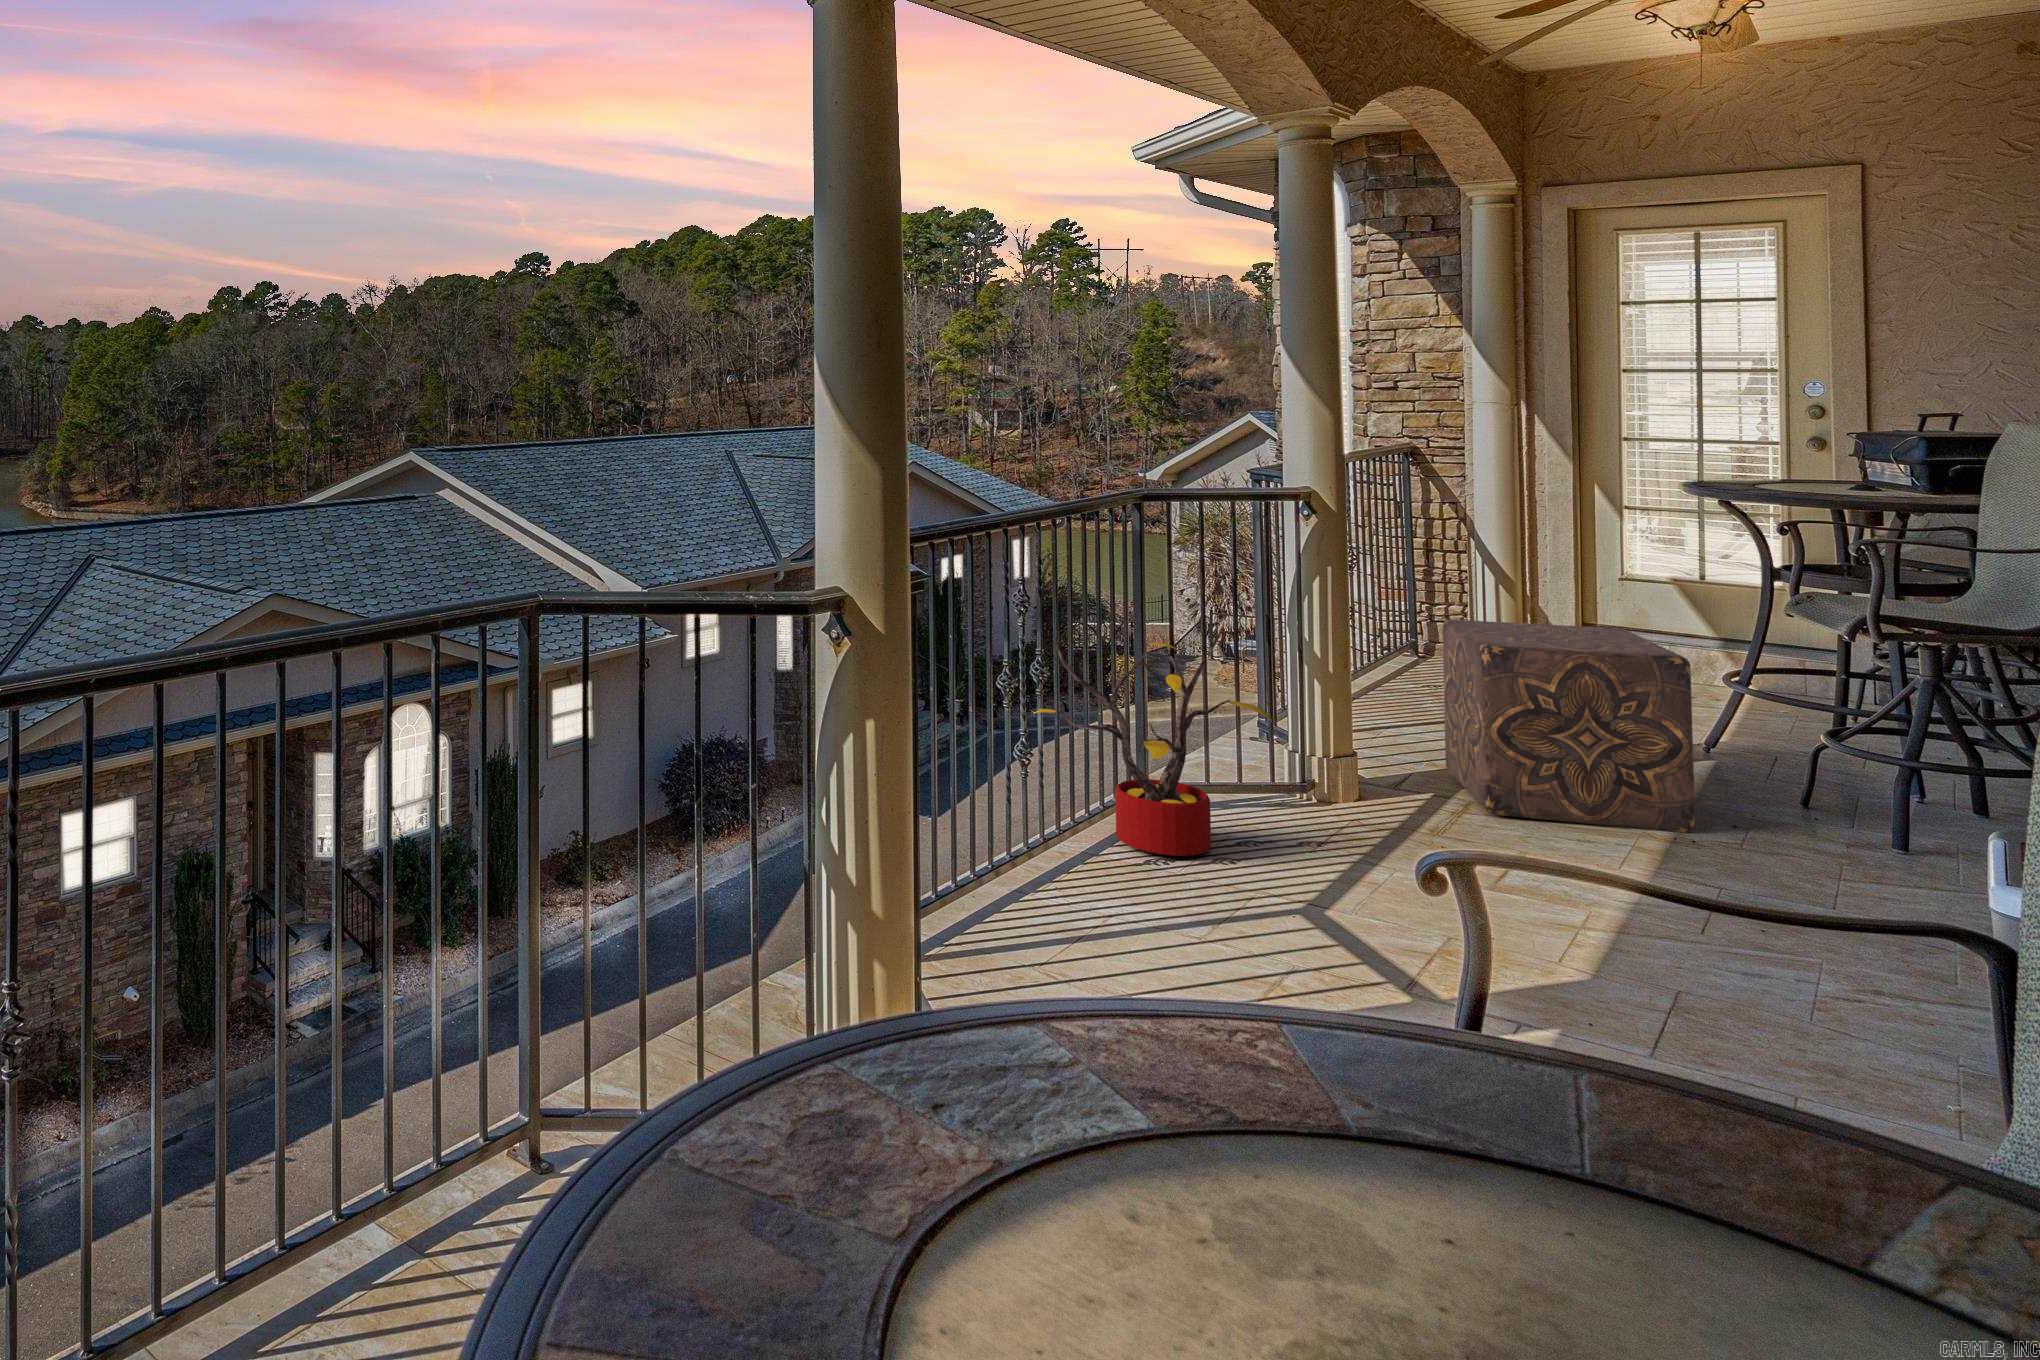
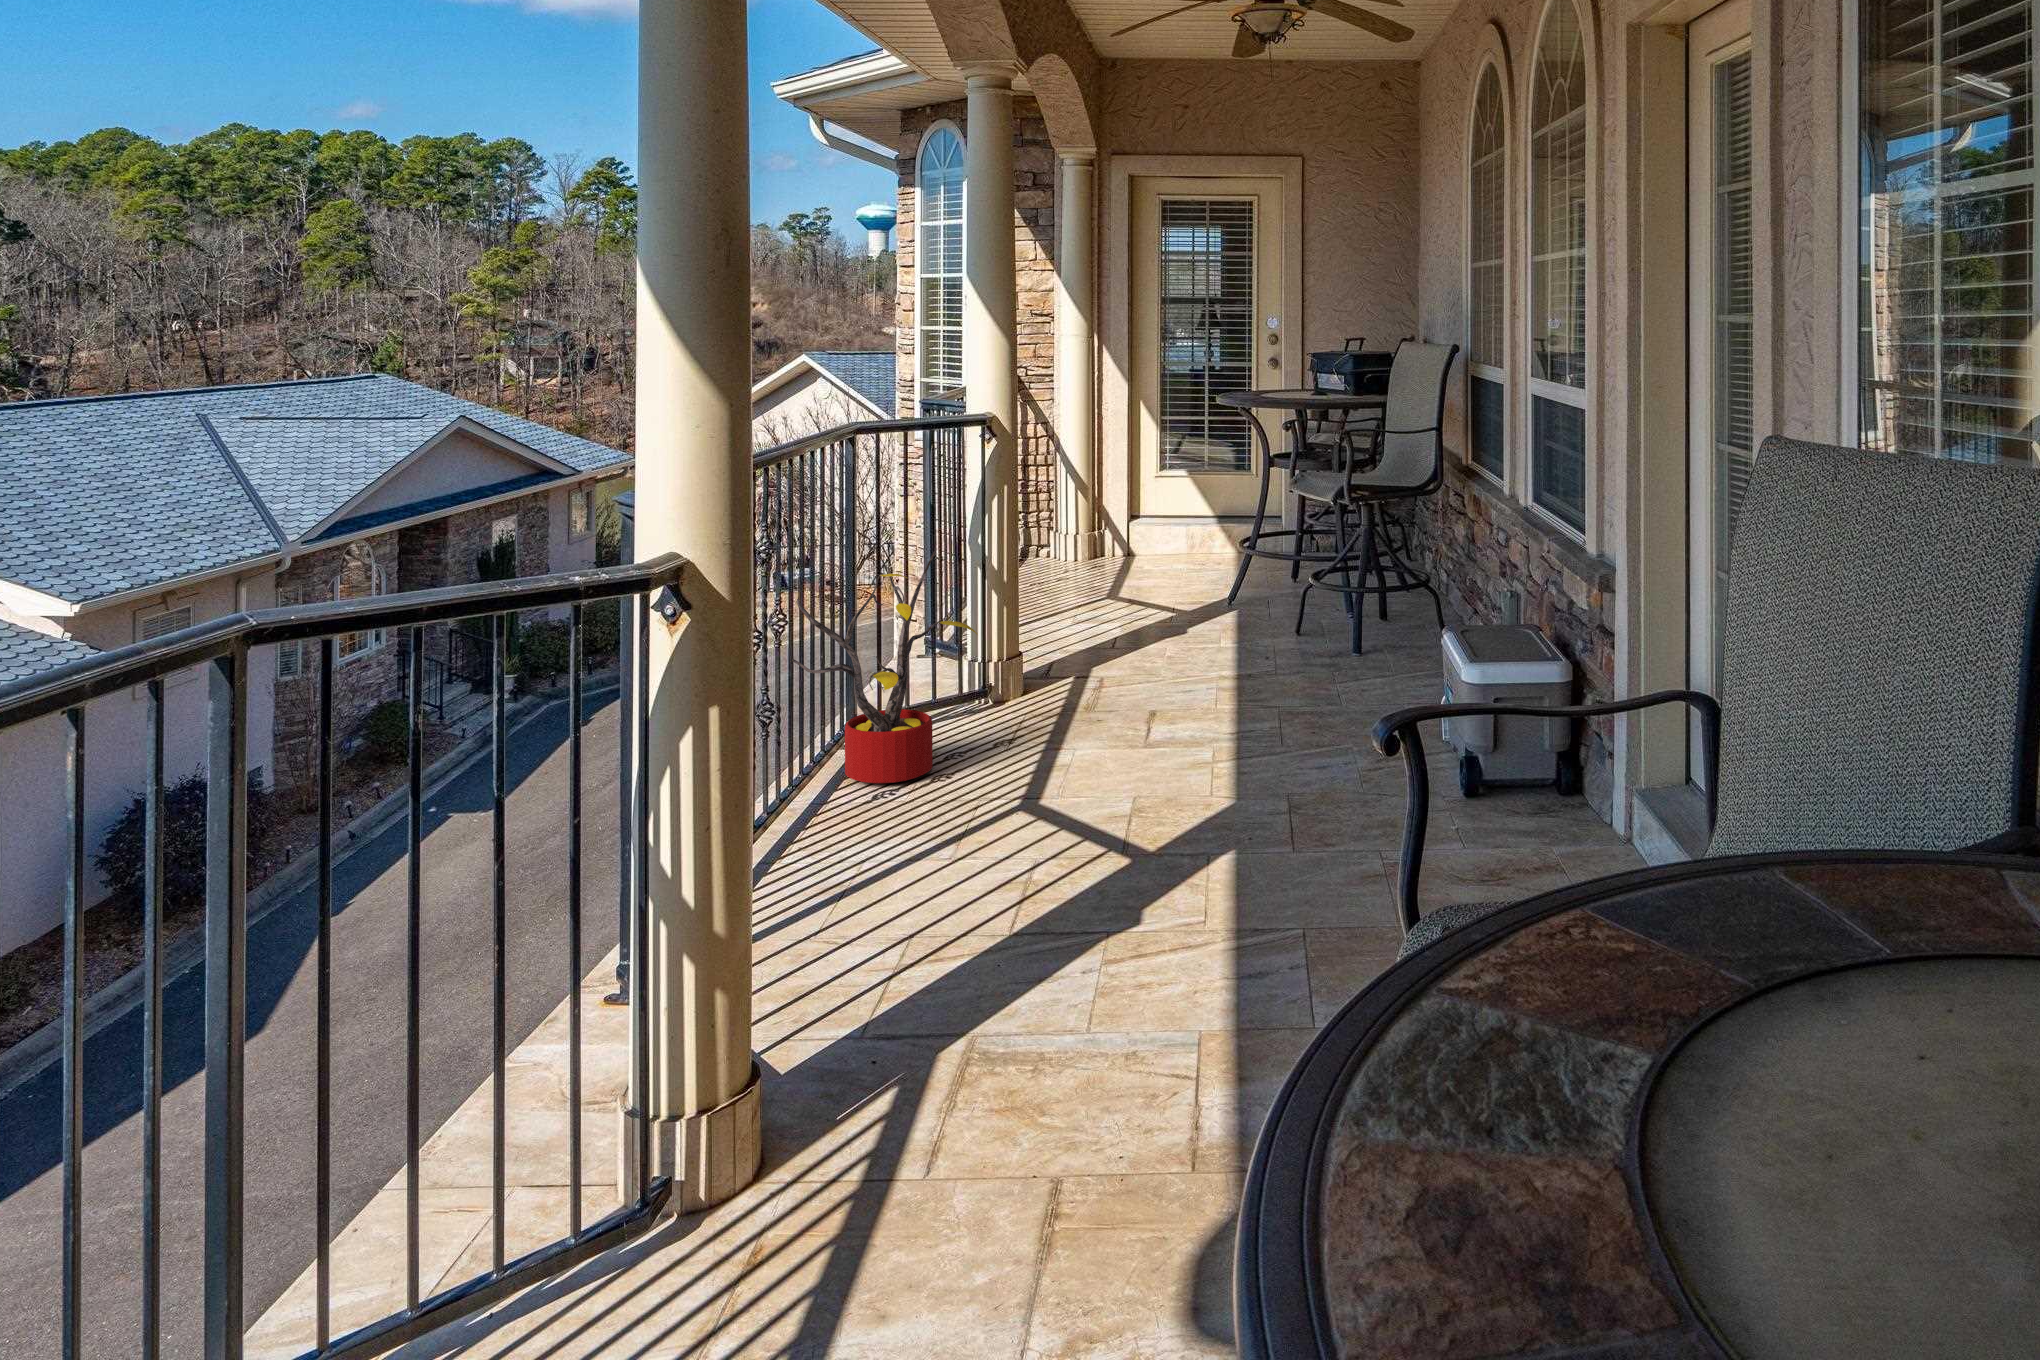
ottoman: present [1443,620,1695,833] -> none [1079,516,1251,683]

